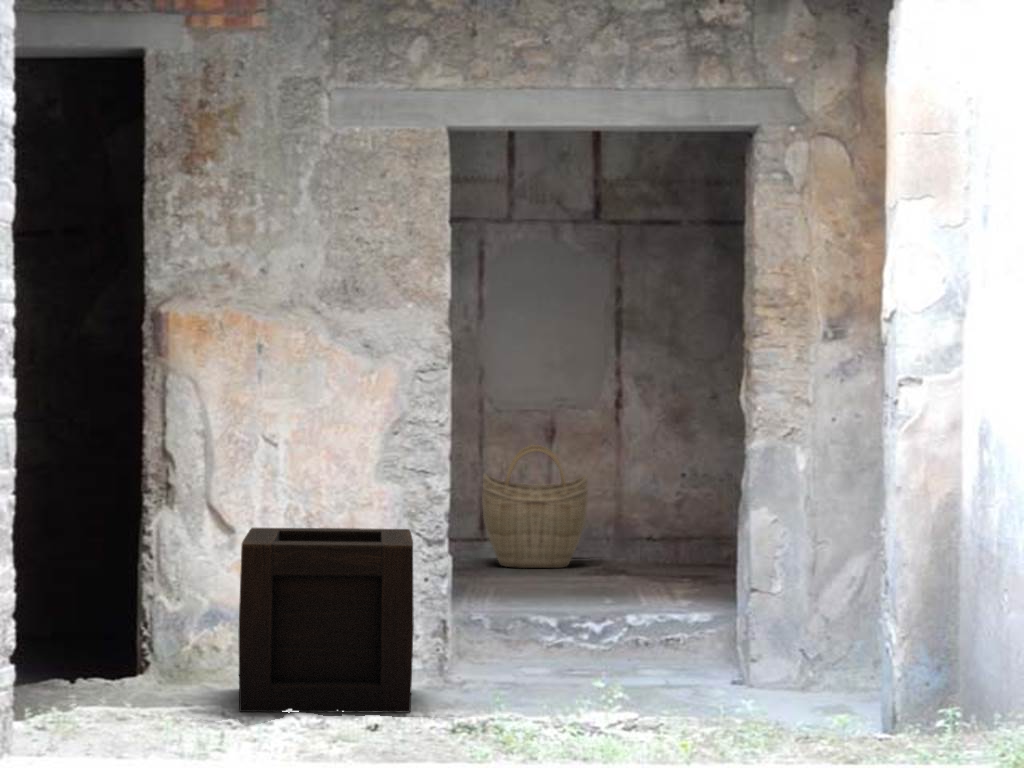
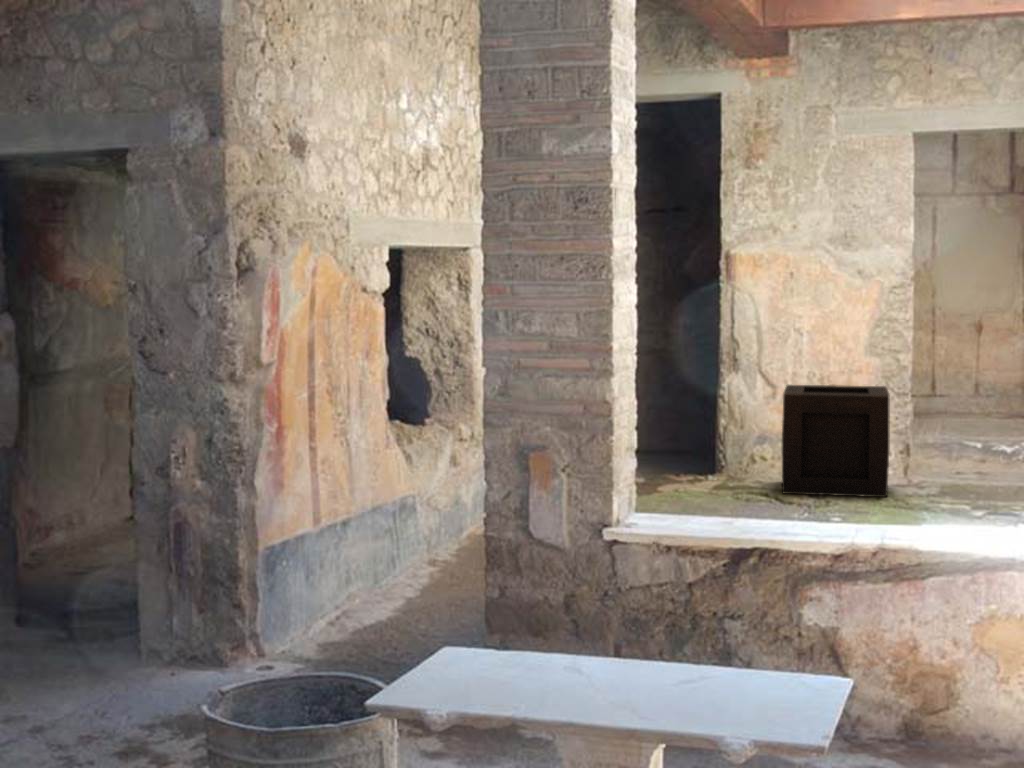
woven basket: present [482,445,588,568] -> none [933,333,1007,415]

